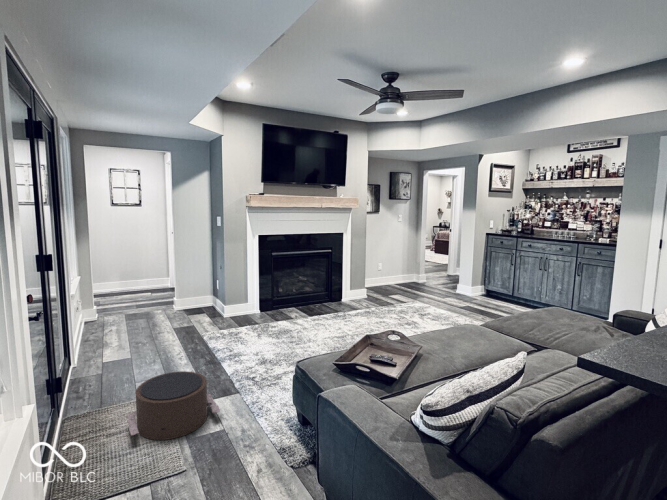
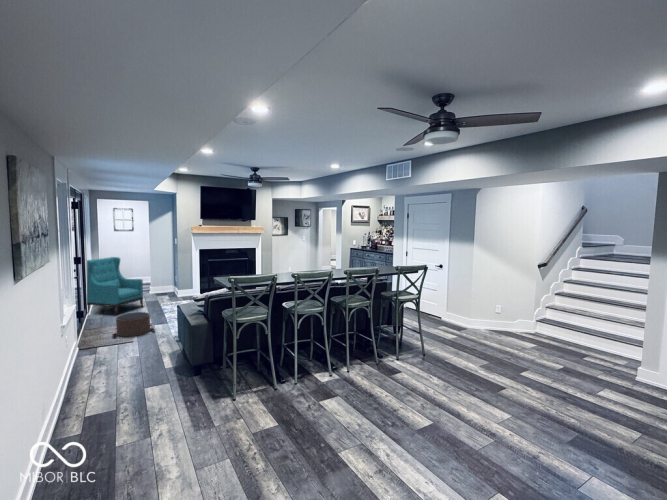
armchair: none [60,249,173,365] -> present [87,257,143,316]

